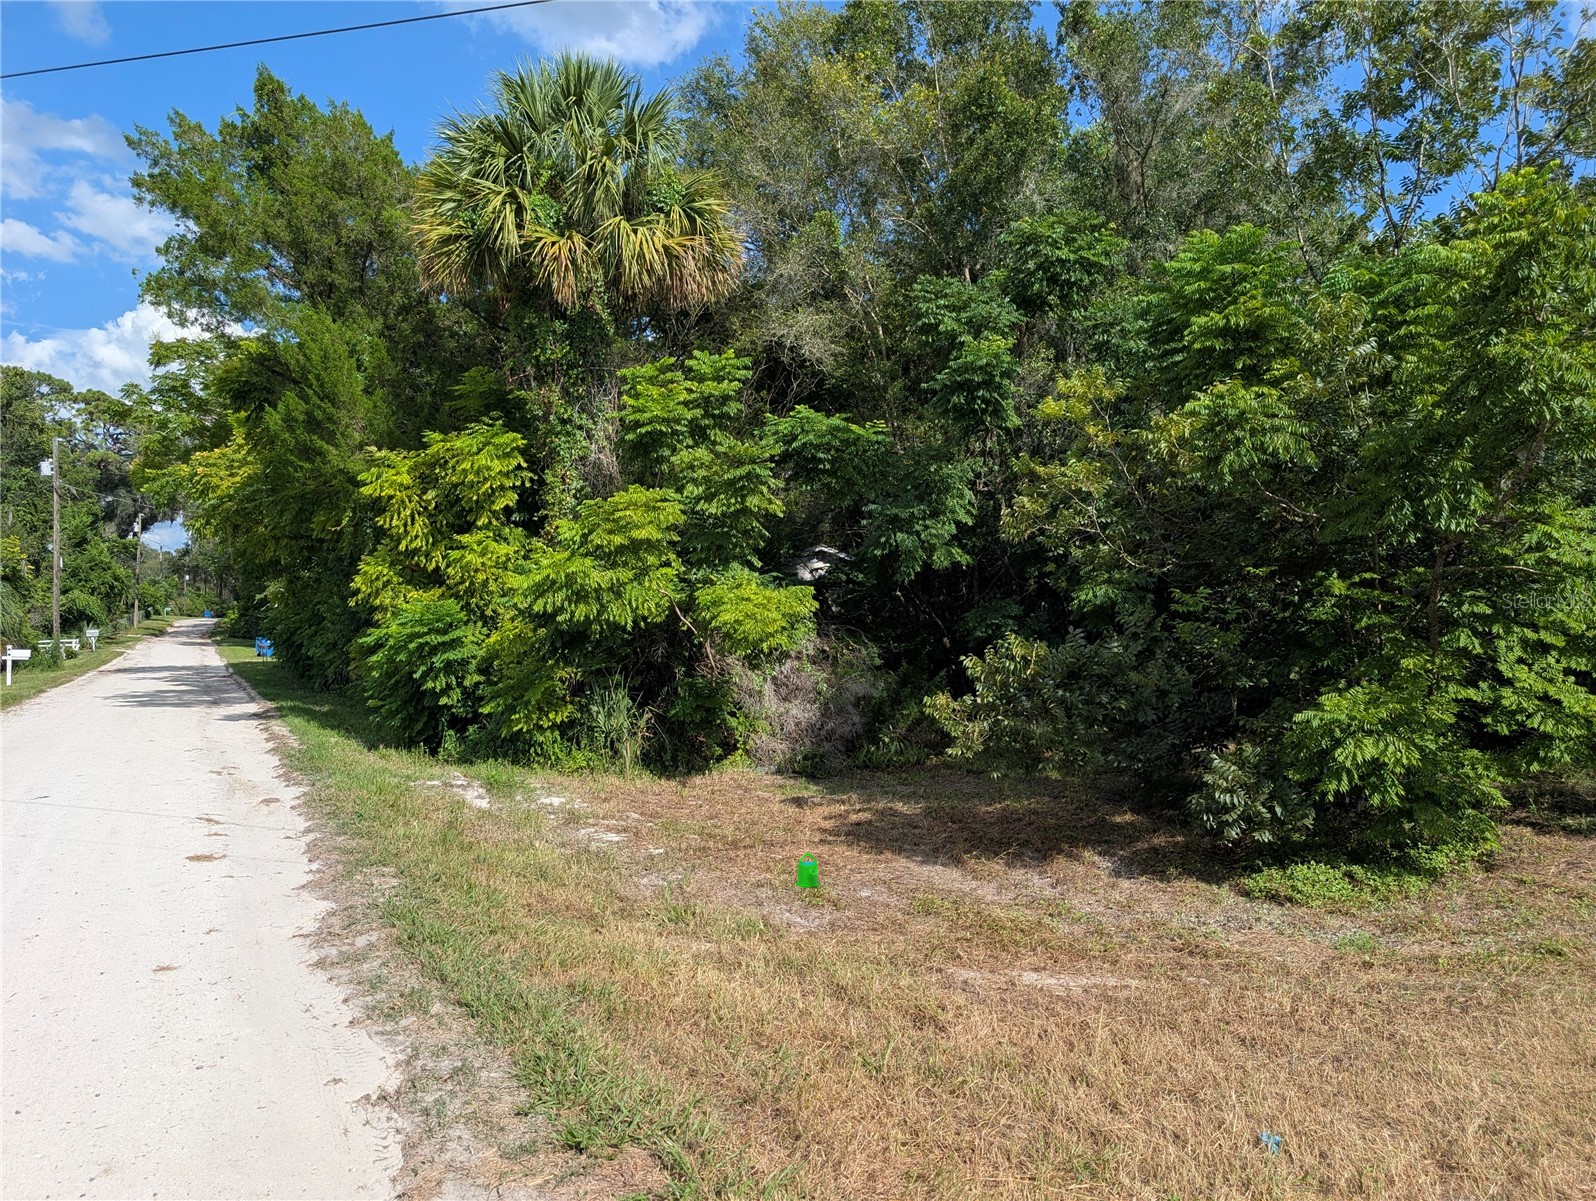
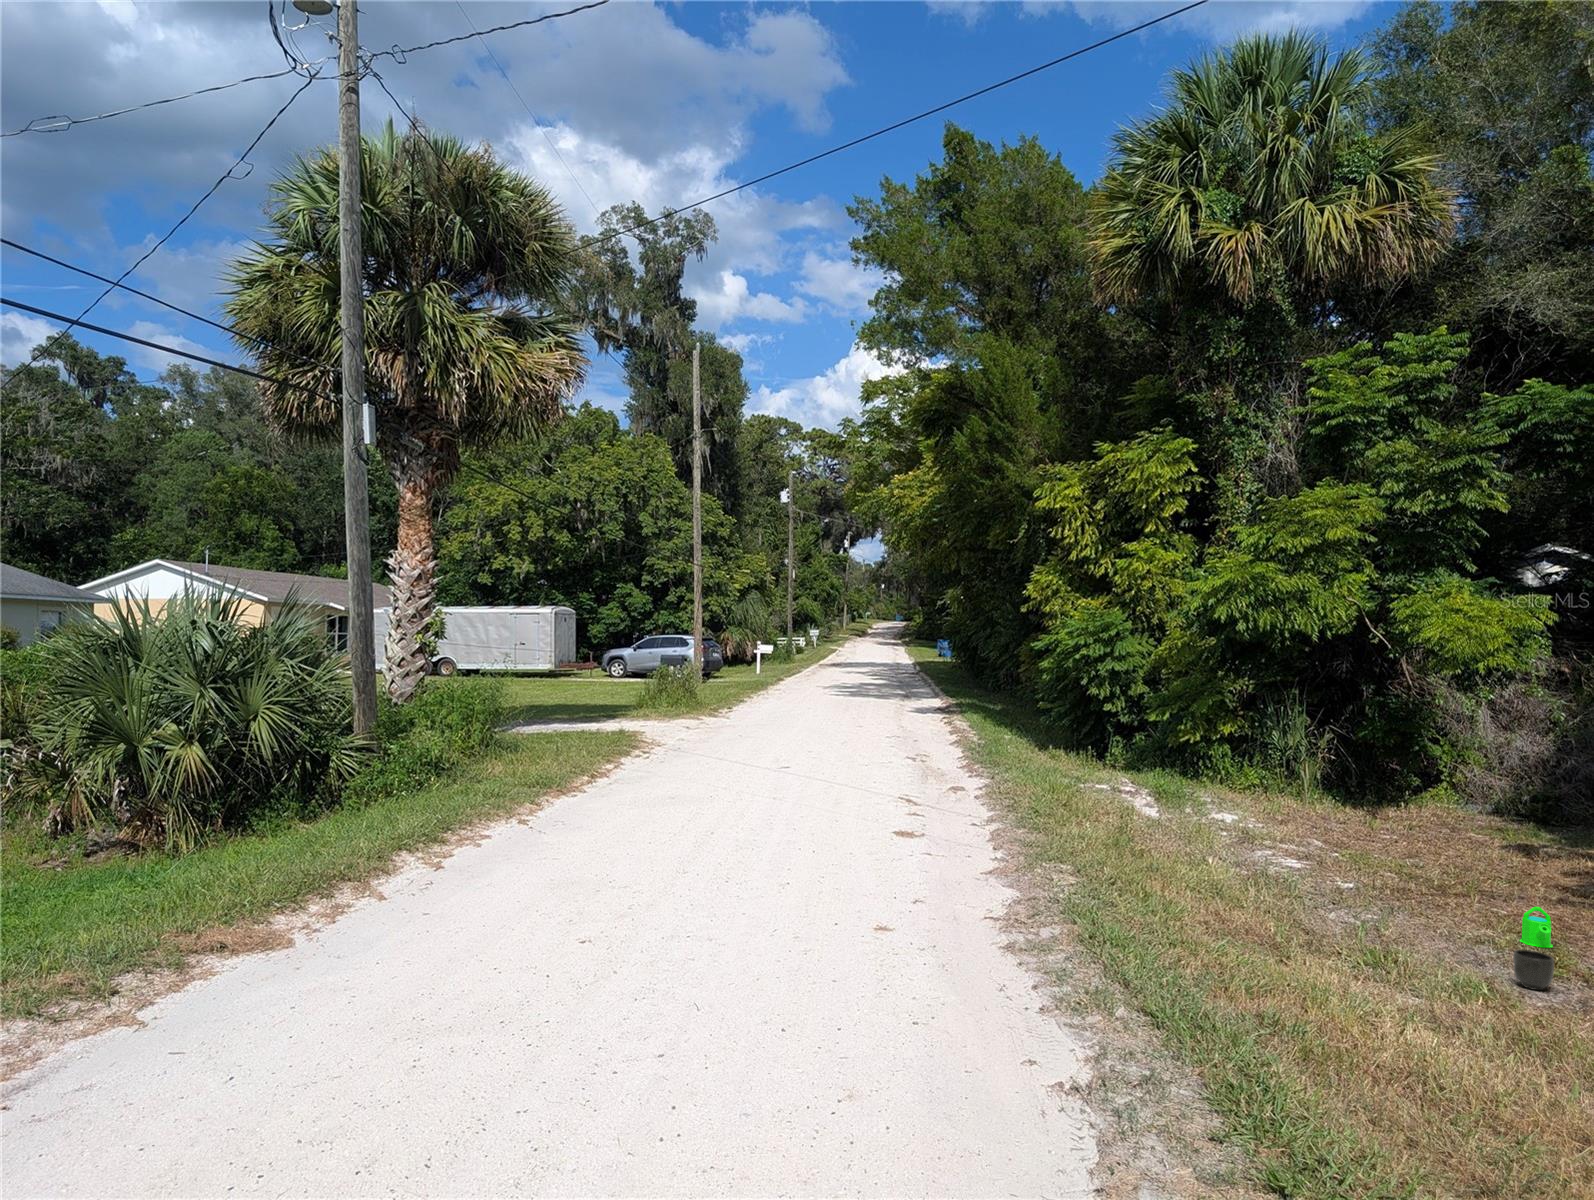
planter: none [794,896,823,931] -> present [1513,950,1554,990]

